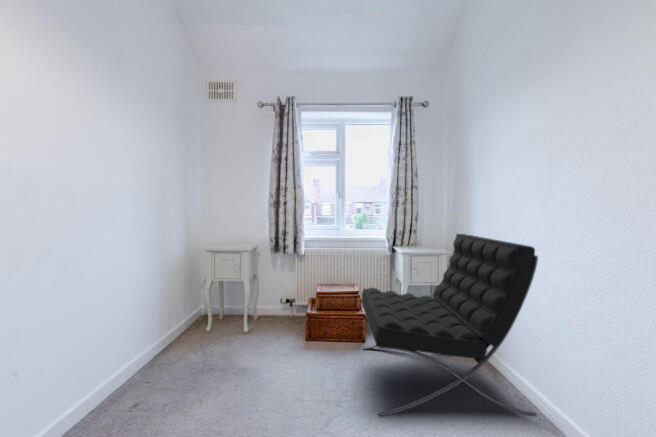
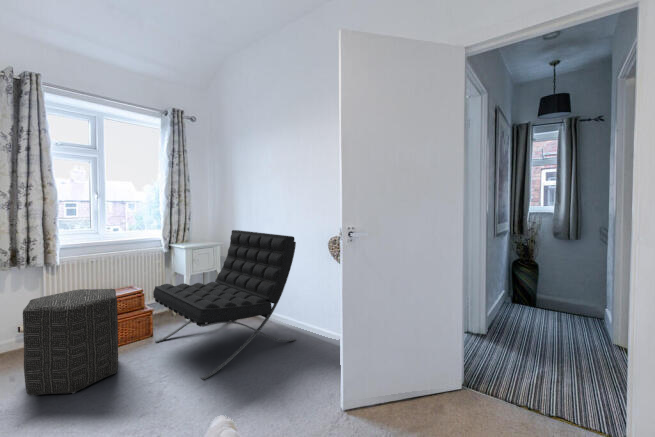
ottoman: none [254,279,325,373] -> present [23,289,118,396]

